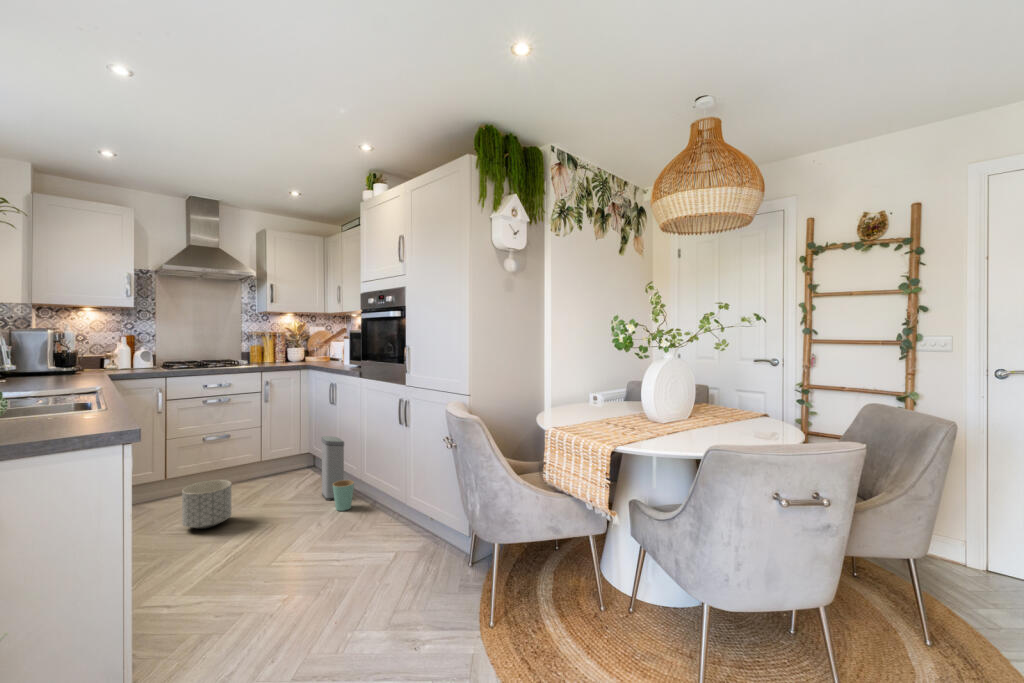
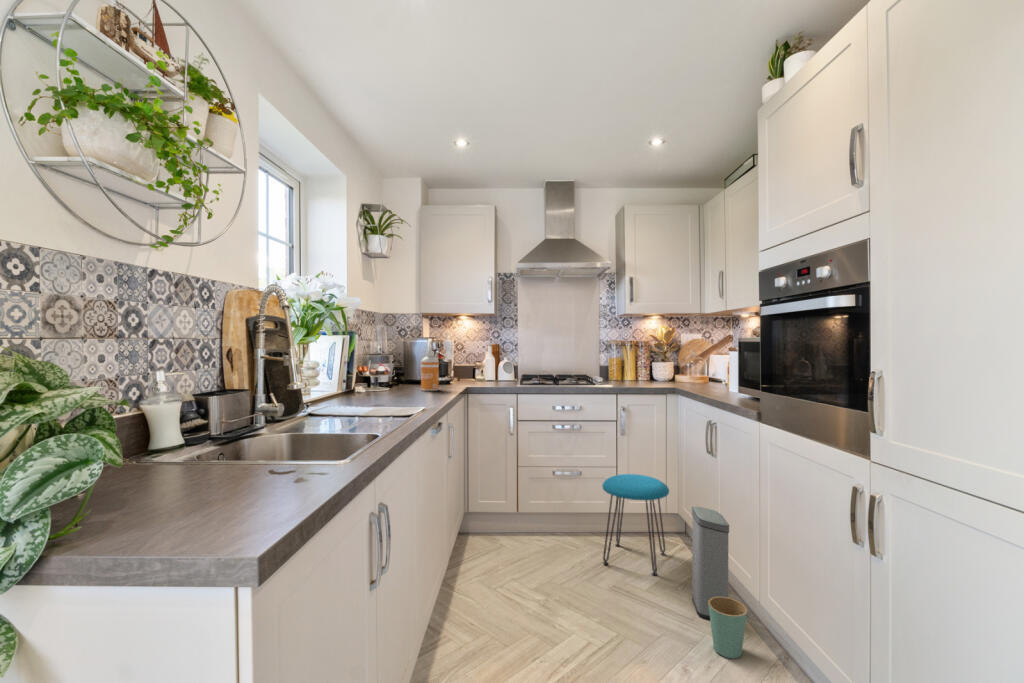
soap dispenser: none [56,336,80,378] -> present [421,347,439,391]
stool: none [253,428,305,495] -> present [602,474,669,575]
planter: present [182,480,232,529] -> none [511,539,566,609]

